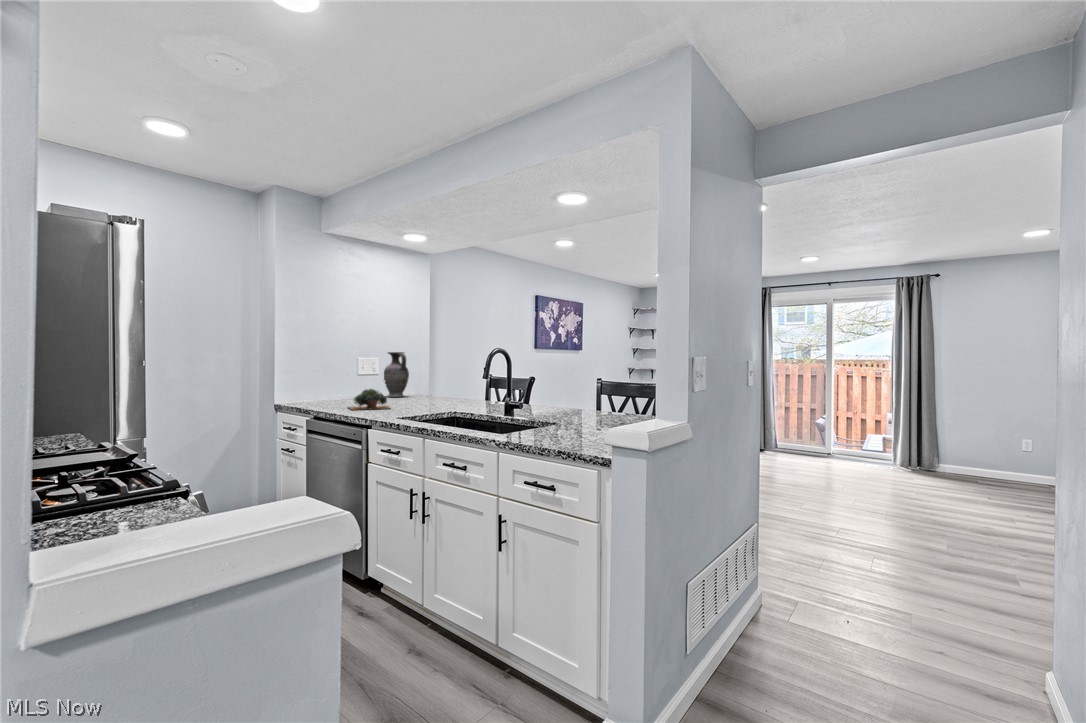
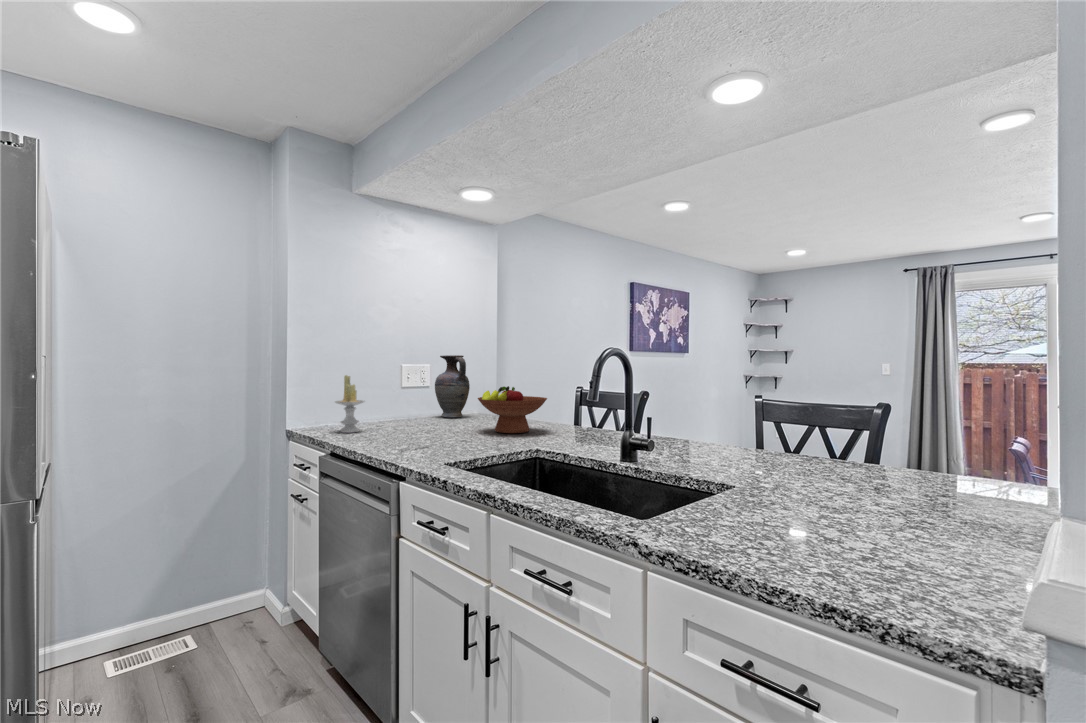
candle: none [314,366,336,405] -> present [335,375,365,433]
fruit bowl: none [415,373,464,405] -> present [478,386,547,433]
succulent plant: present [348,389,390,410] -> none [378,410,440,444]

